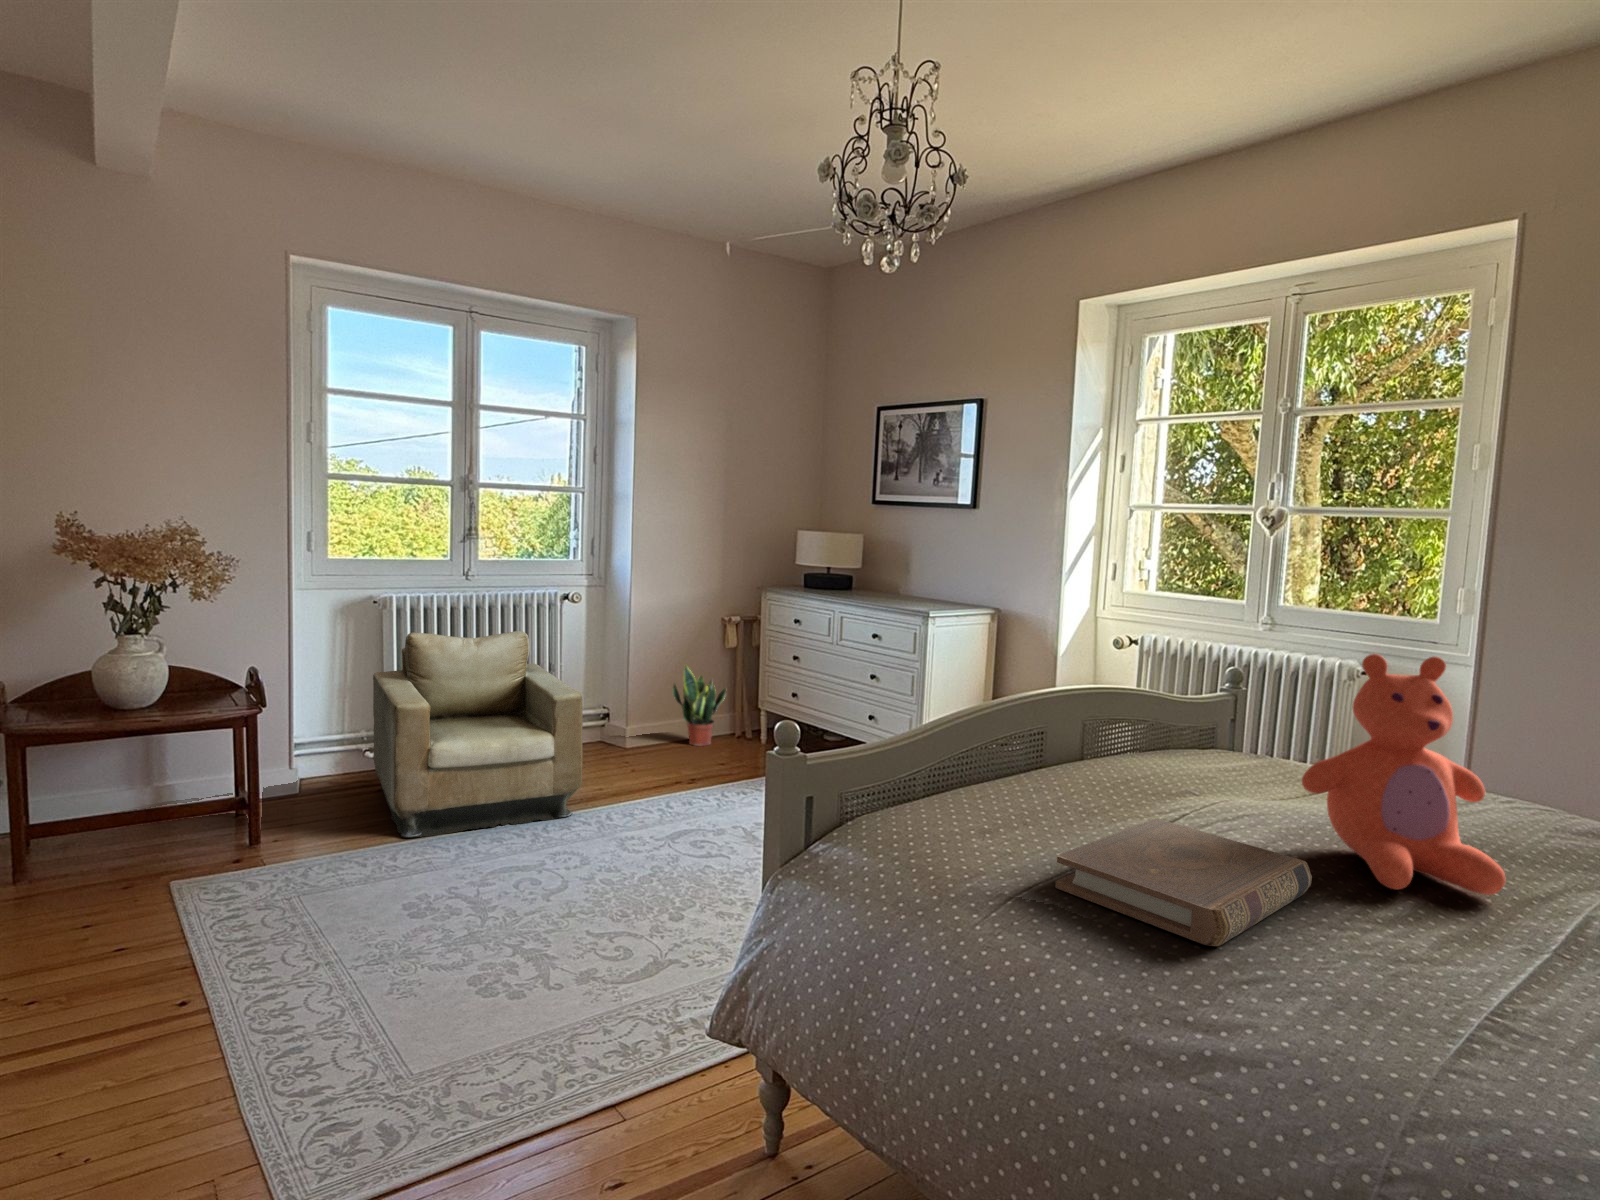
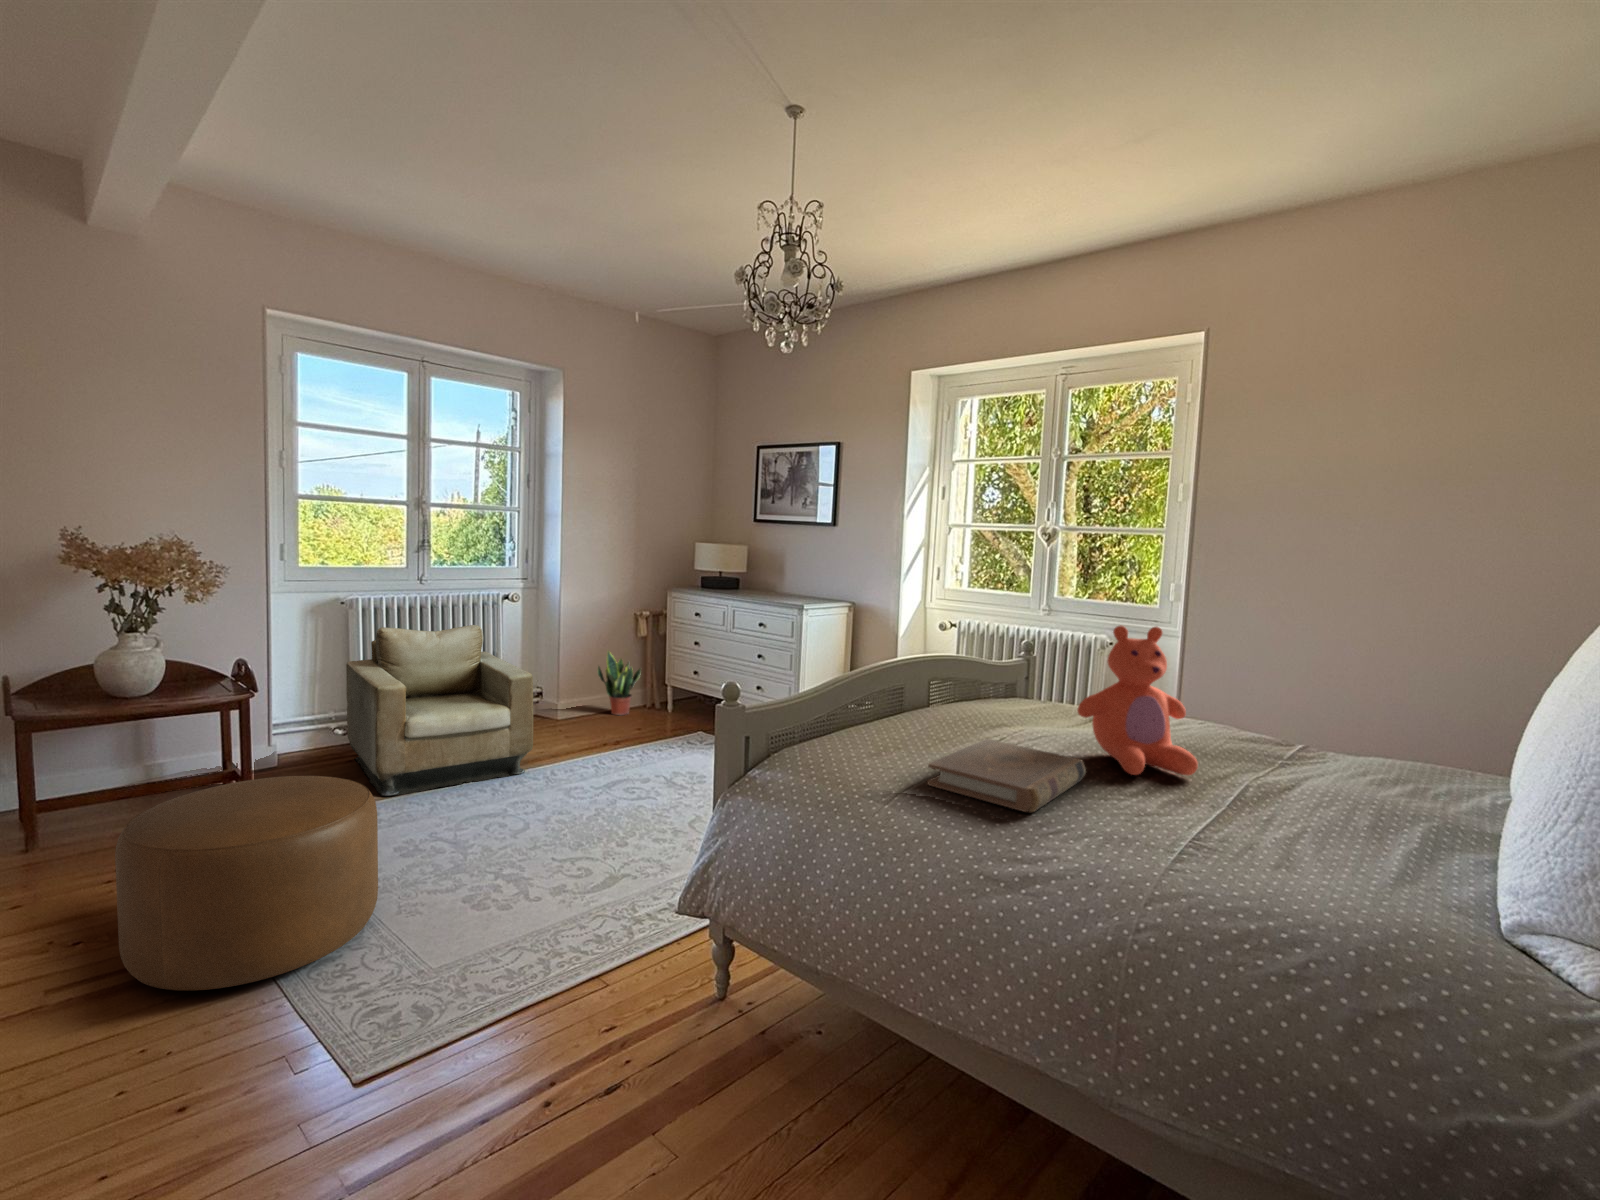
ottoman: none [56,815,363,1078] -> present [115,776,378,991]

